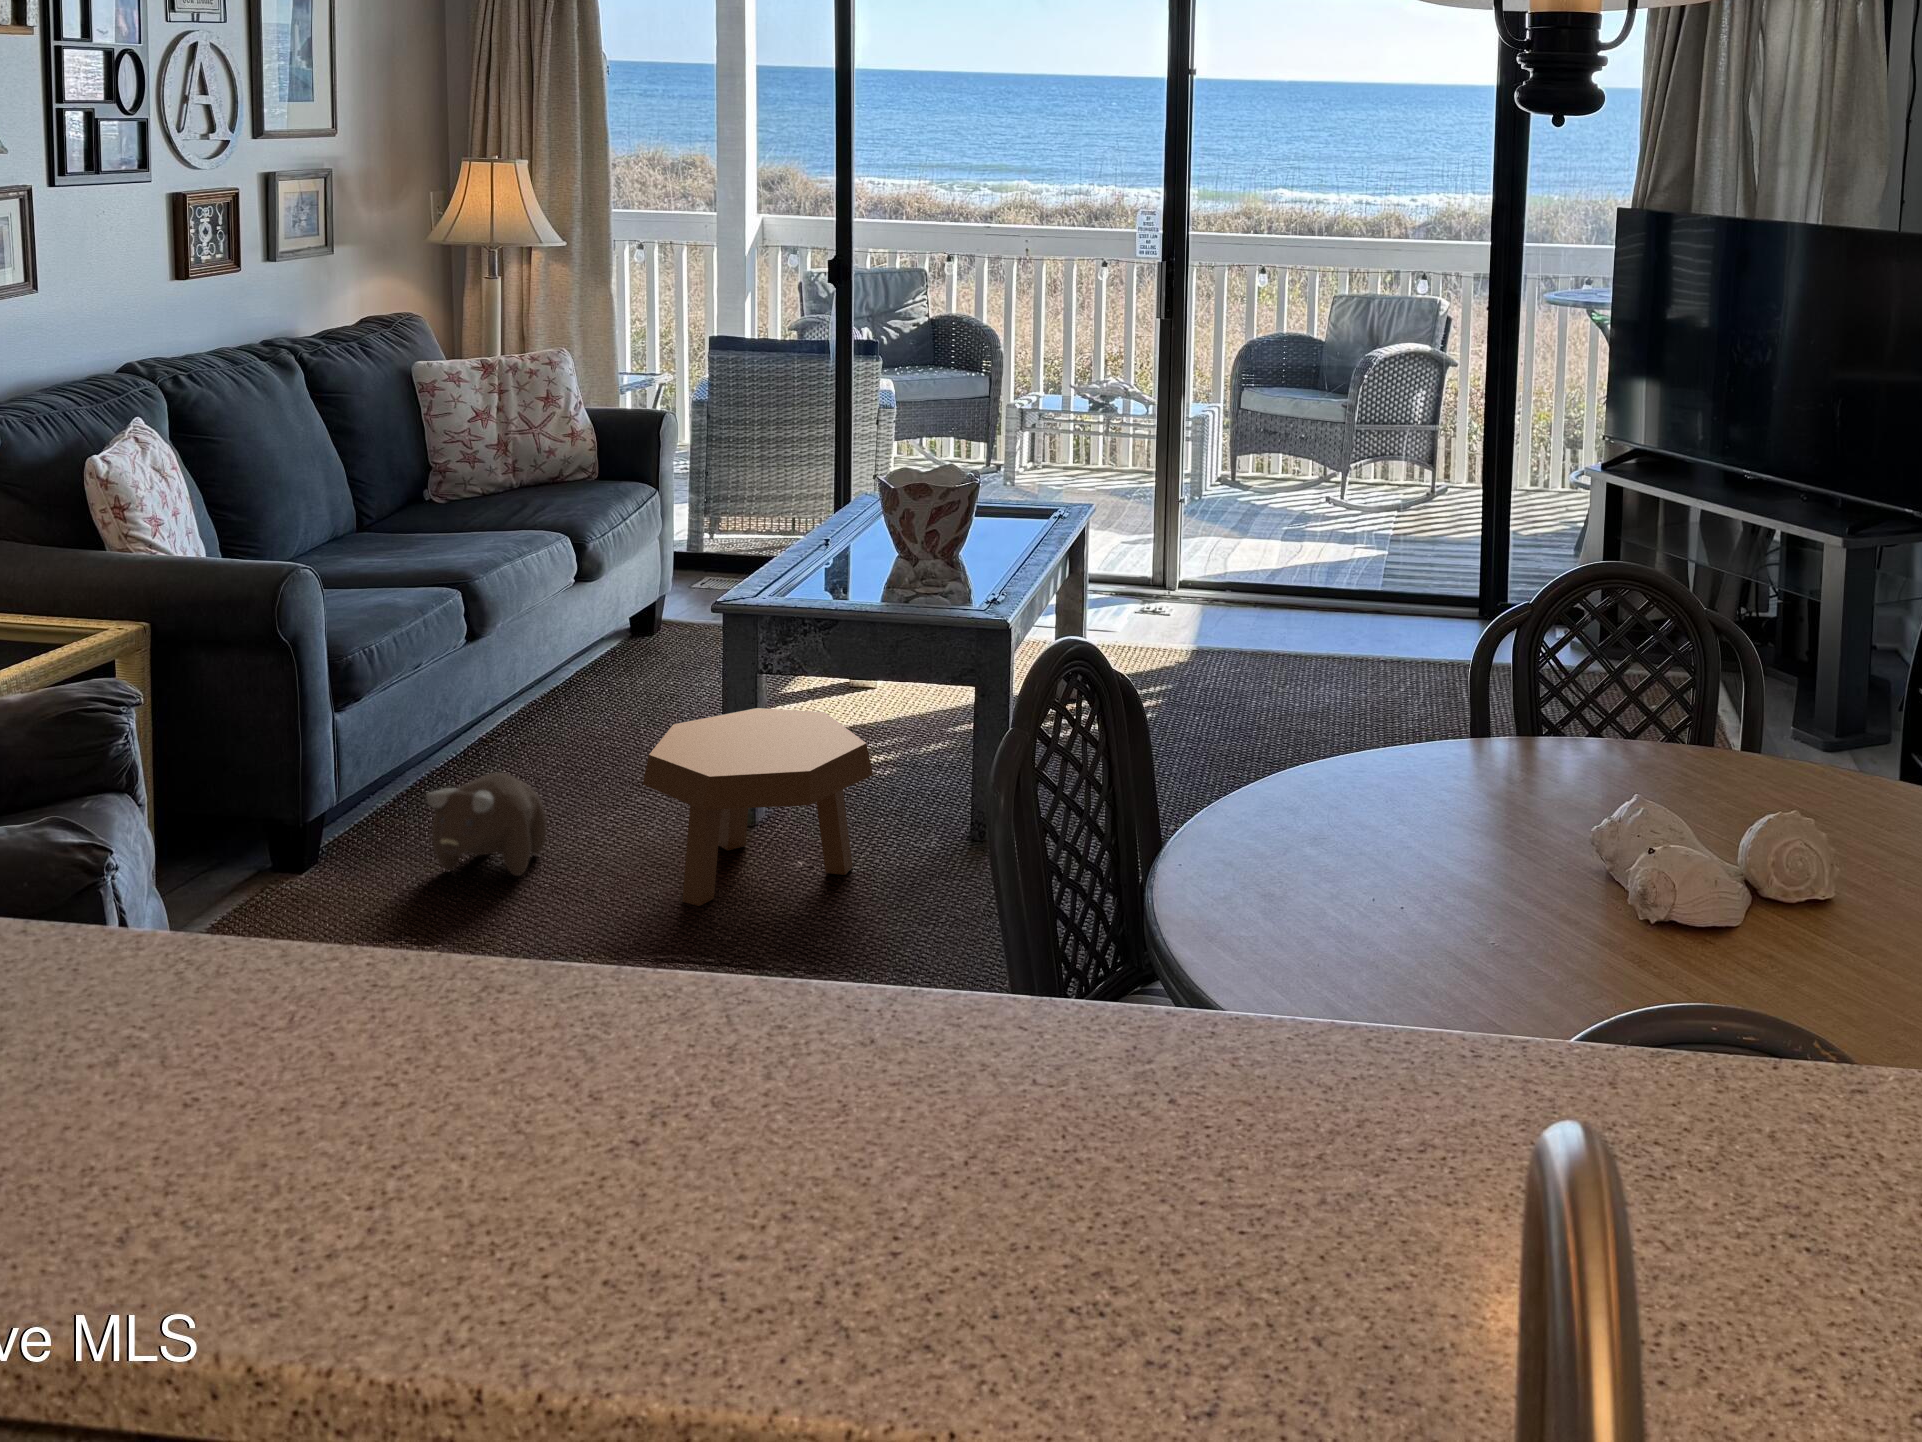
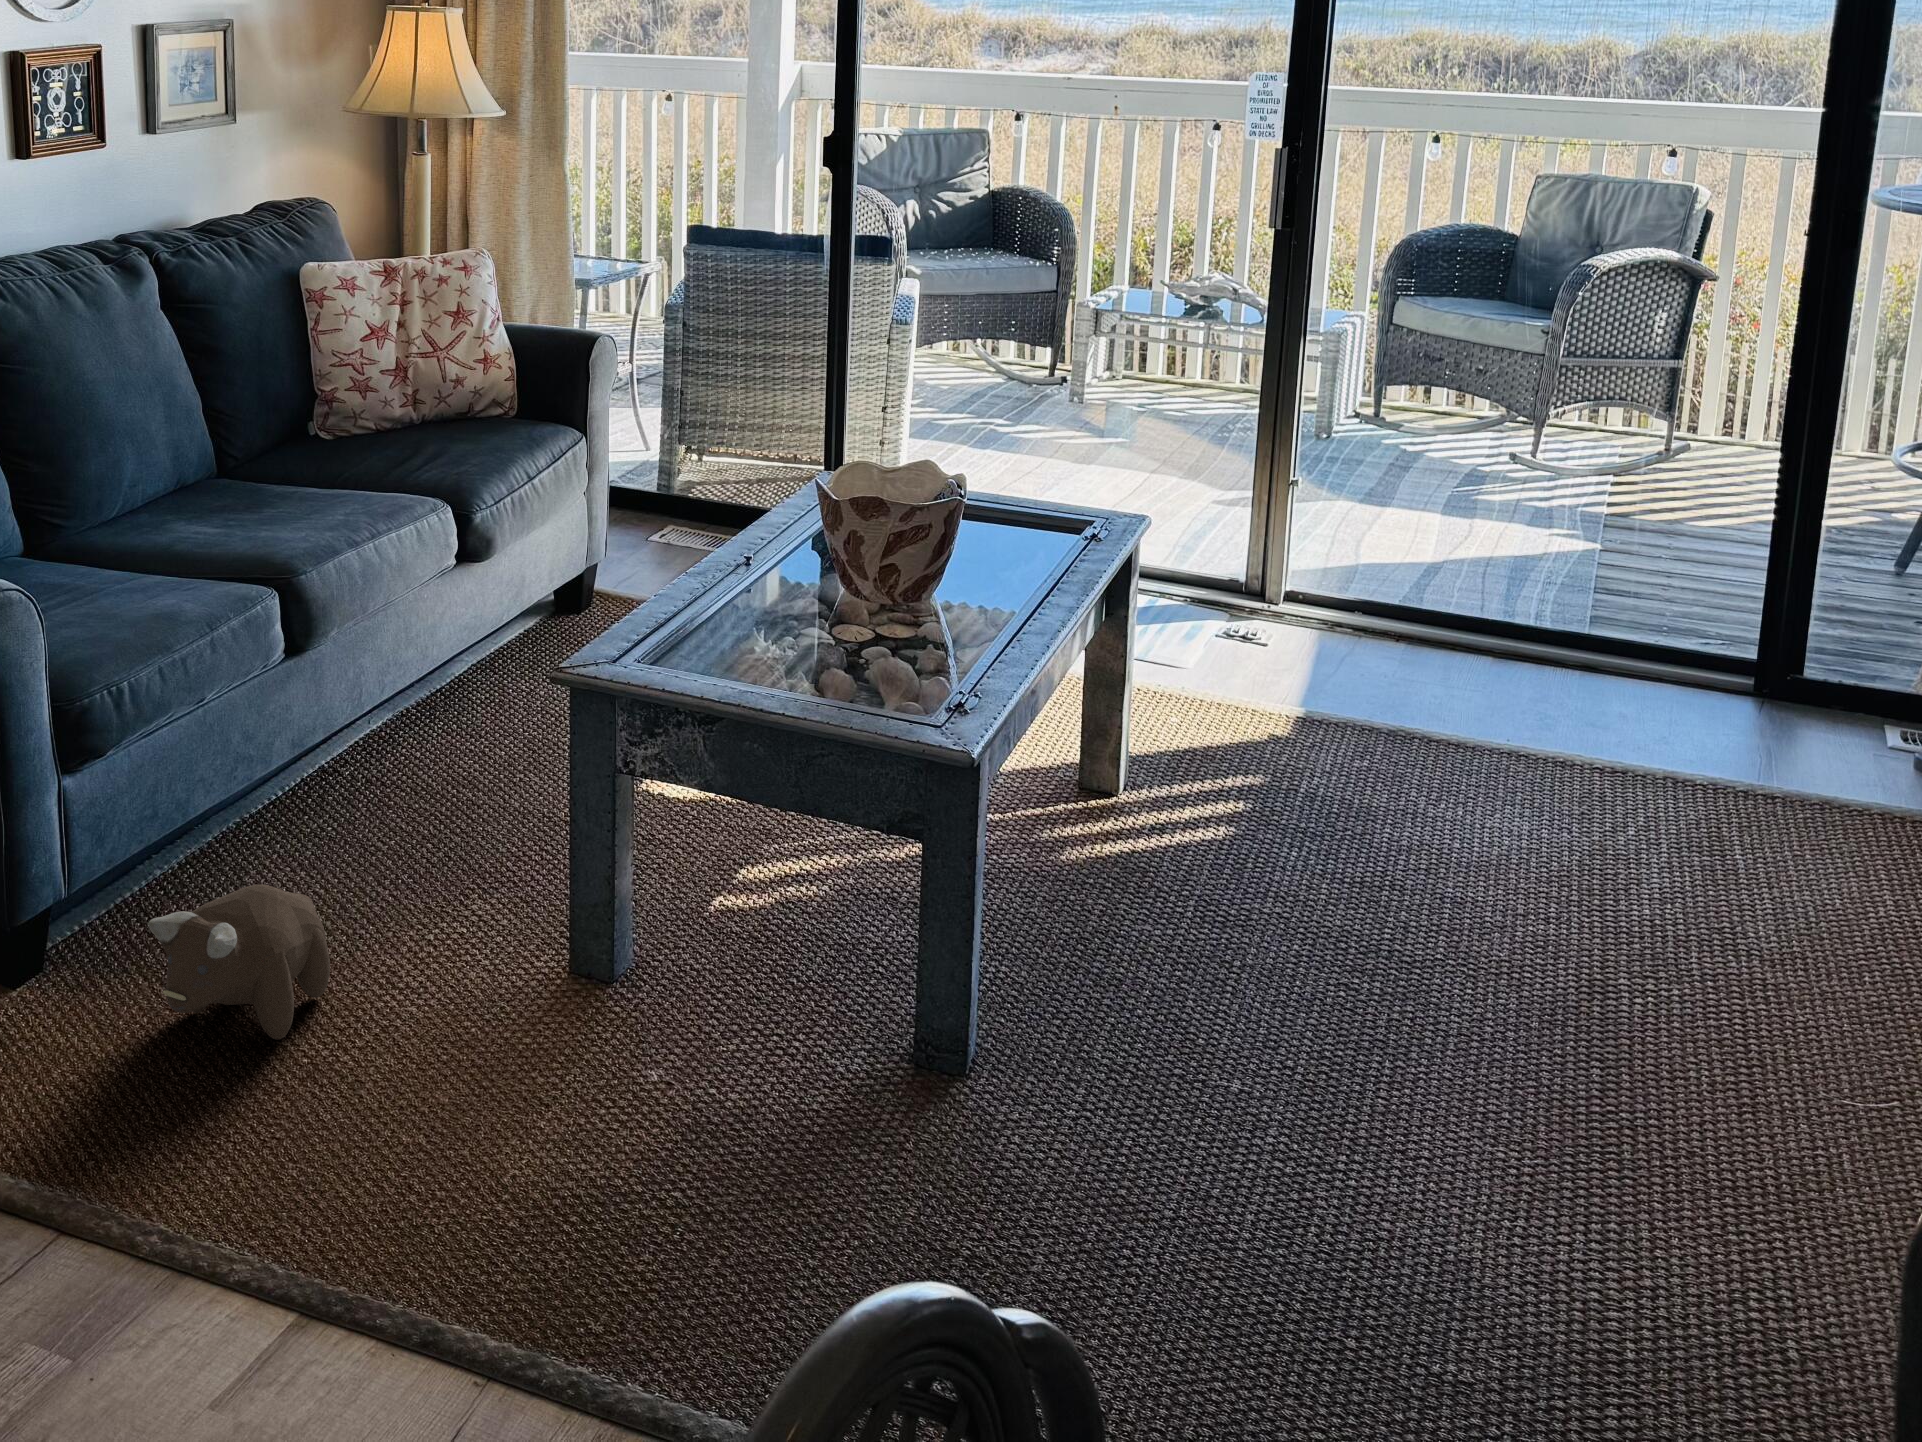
footstool: present [643,708,873,906] -> none [436,822,769,1144]

